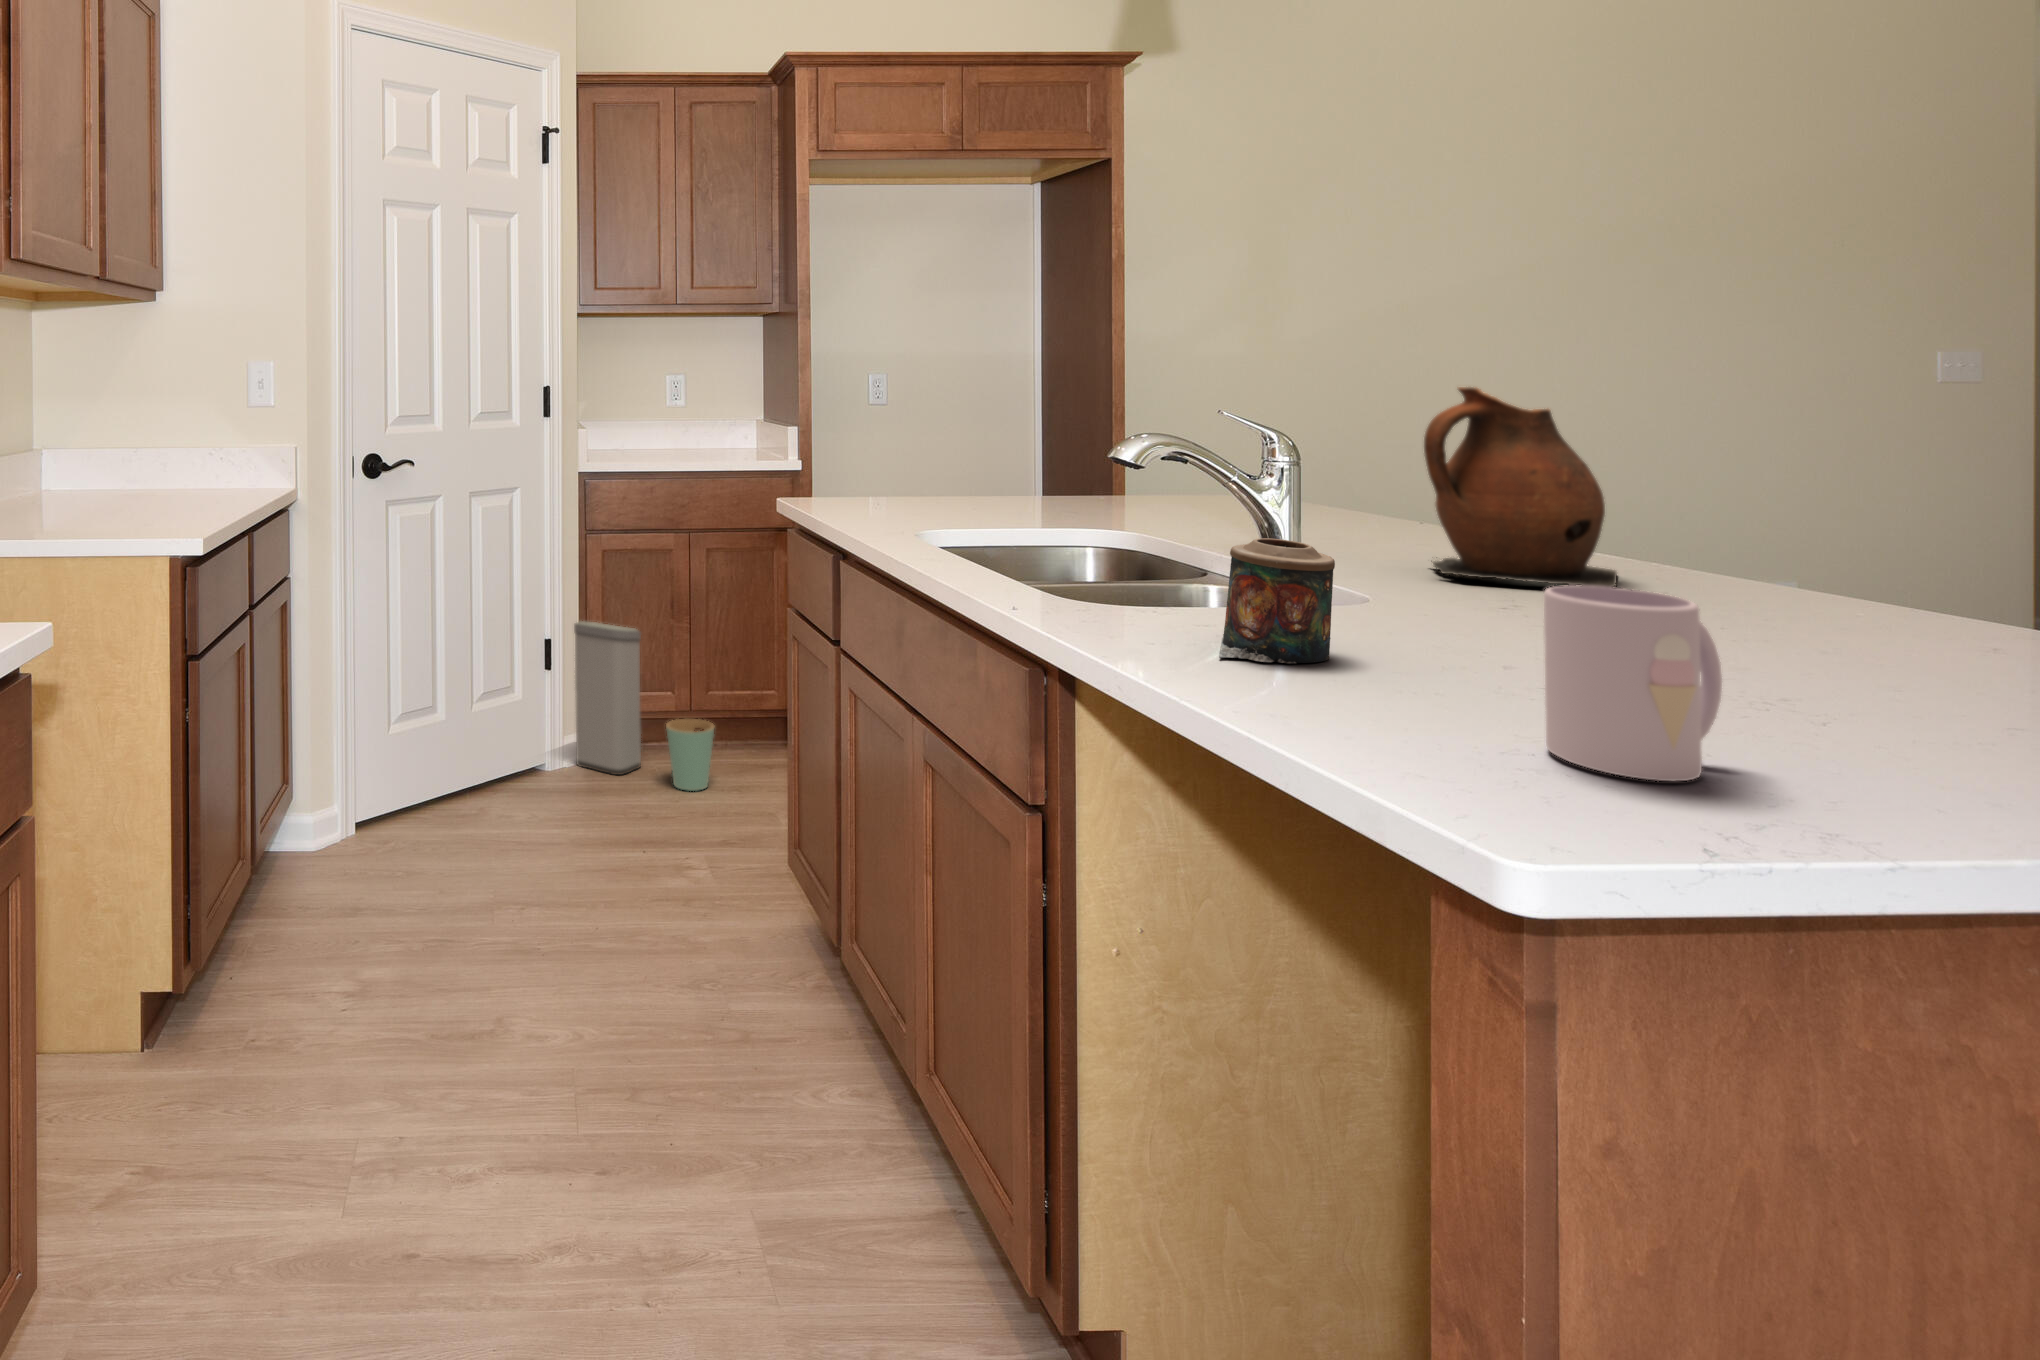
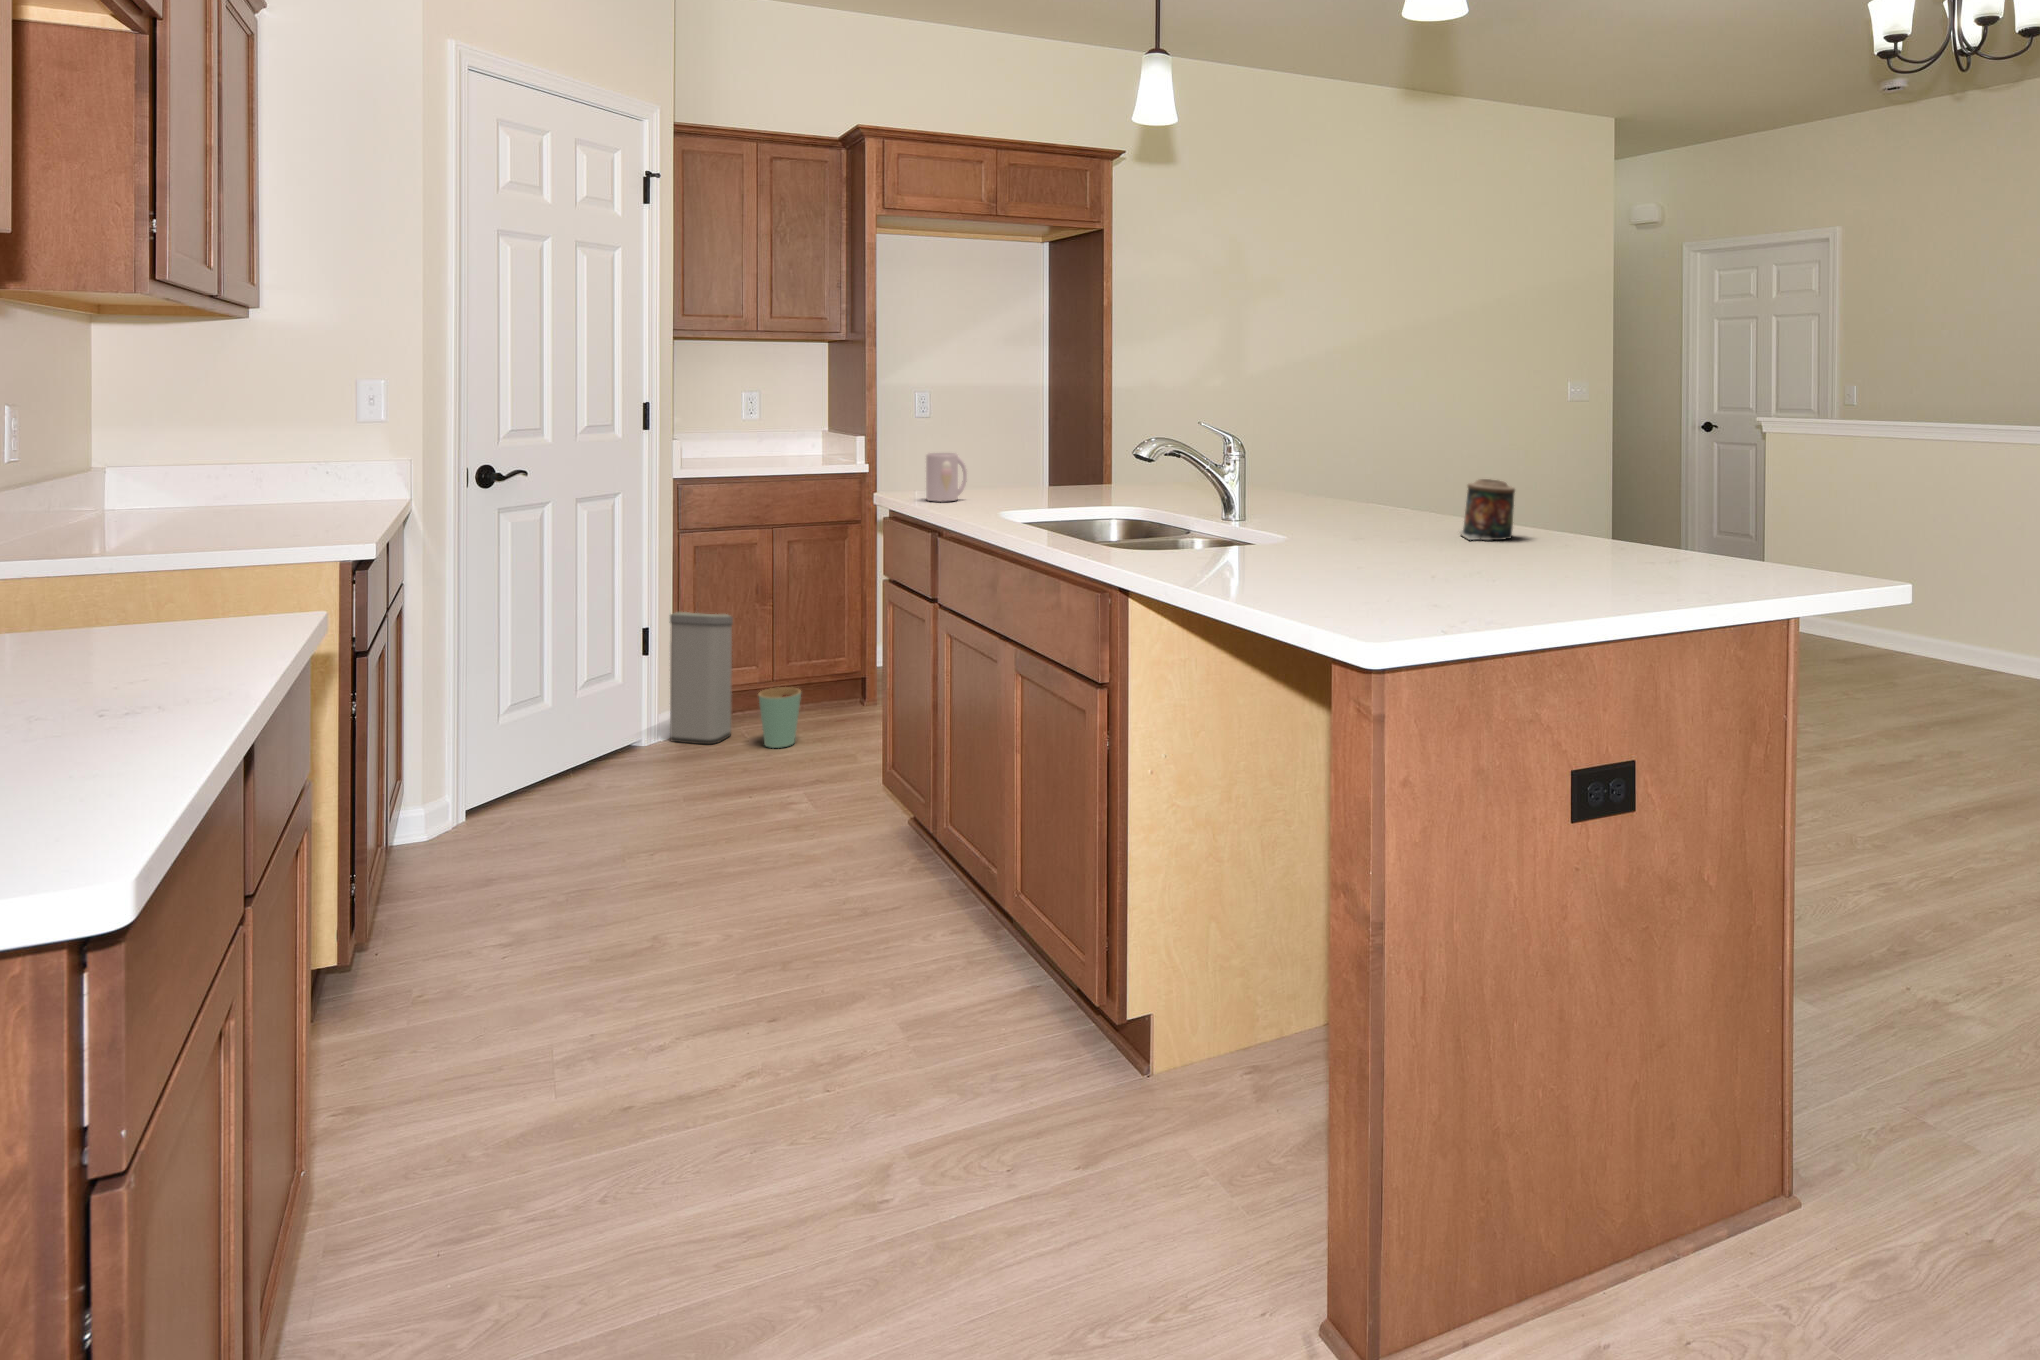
ceramic pitcher: present [1424,387,1617,587] -> none [1307,408,1397,524]
candle: present [1219,538,1335,663] -> present [1459,479,1515,540]
mug: present [1544,585,1722,781] -> present [926,453,967,502]

